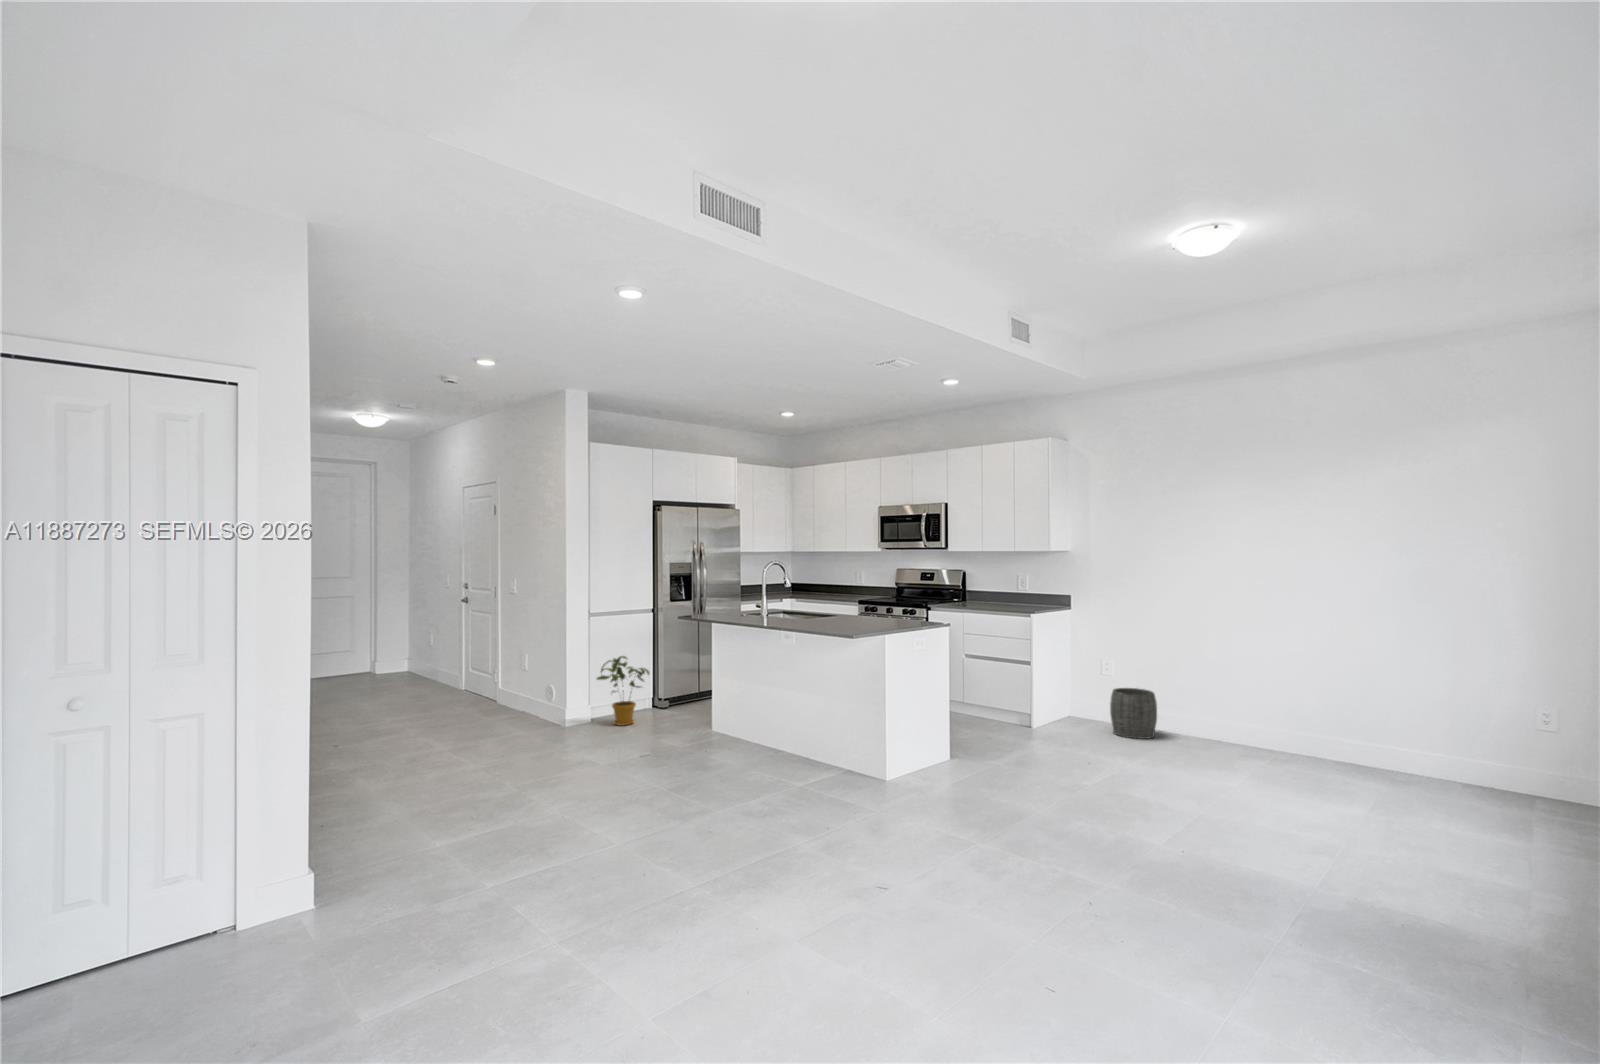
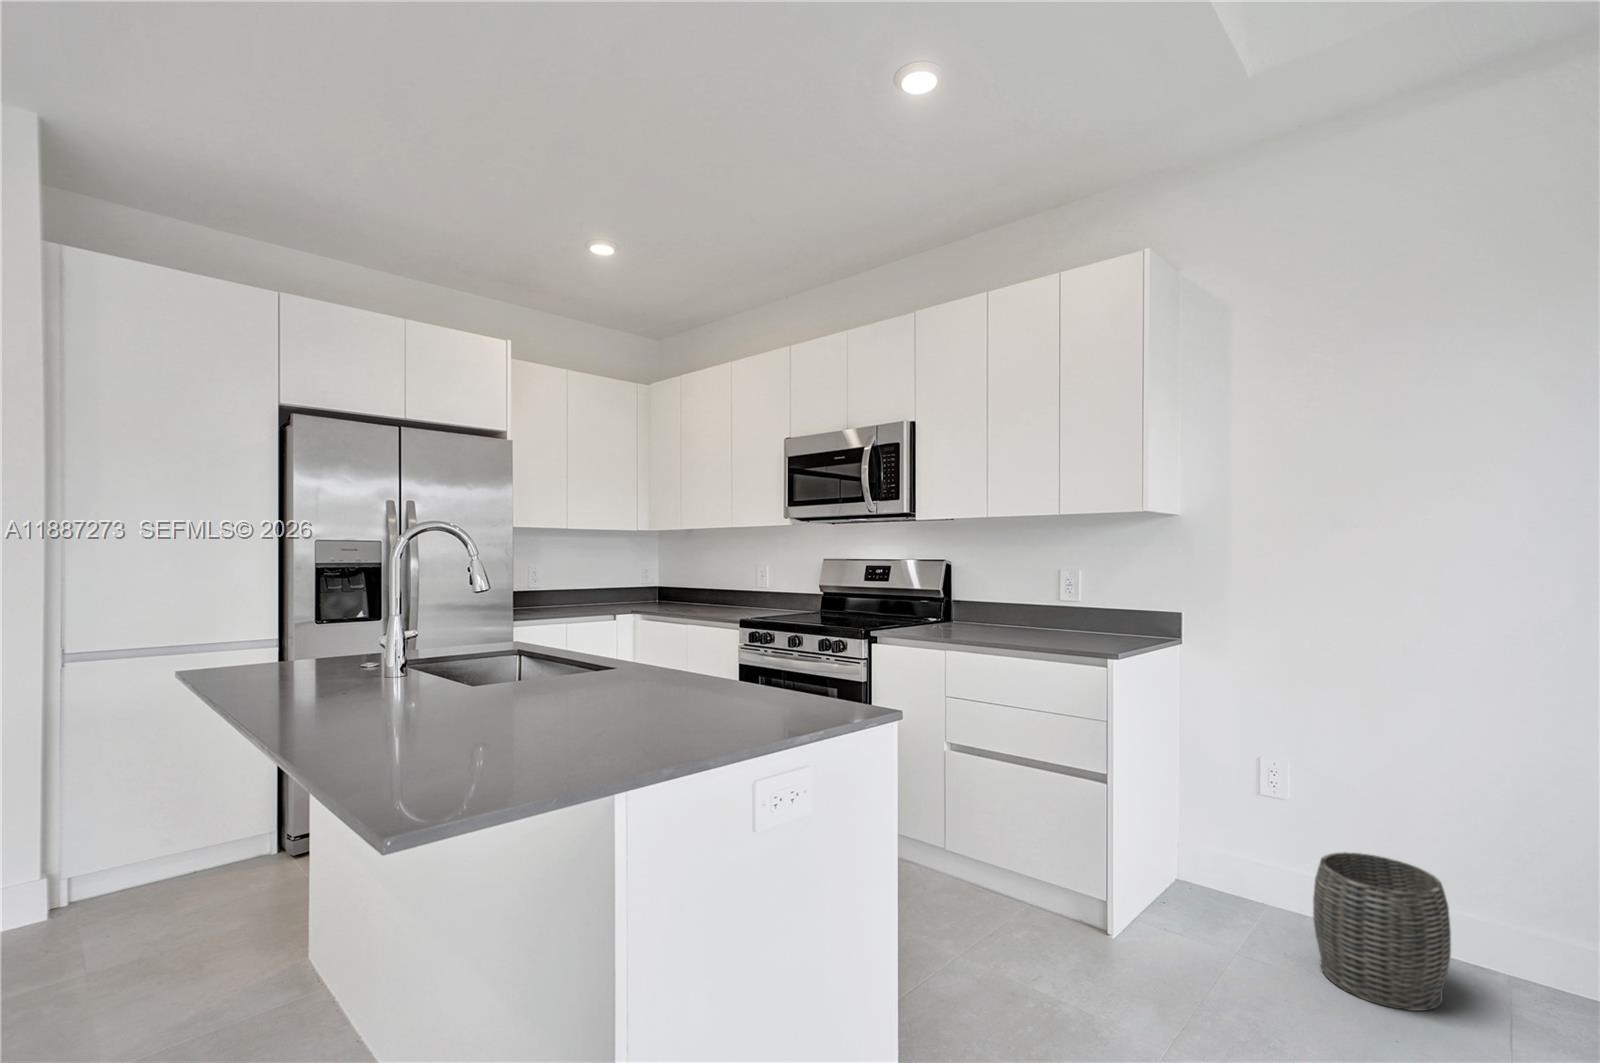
house plant: present [597,656,649,726] -> none [36,765,185,938]

